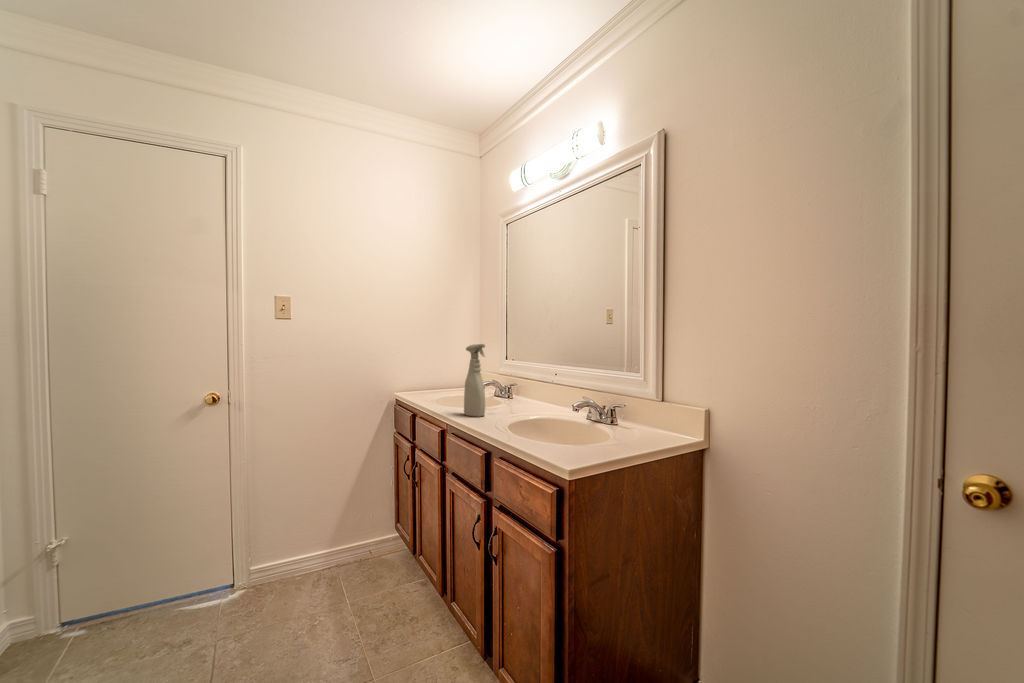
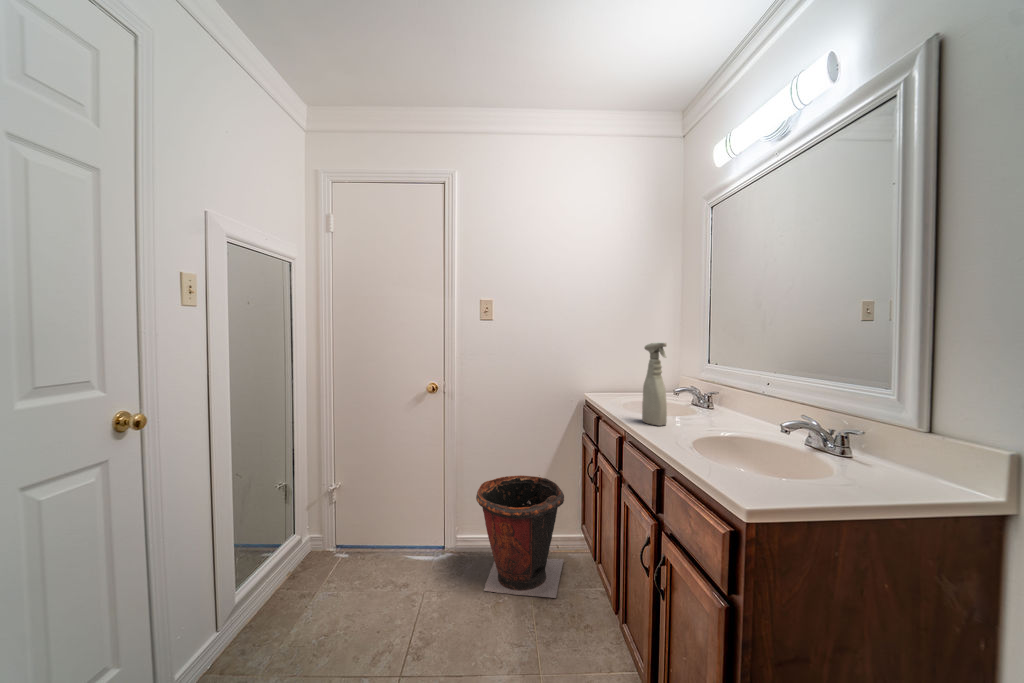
waste bin: none [283,482,383,618] -> present [476,475,564,598]

